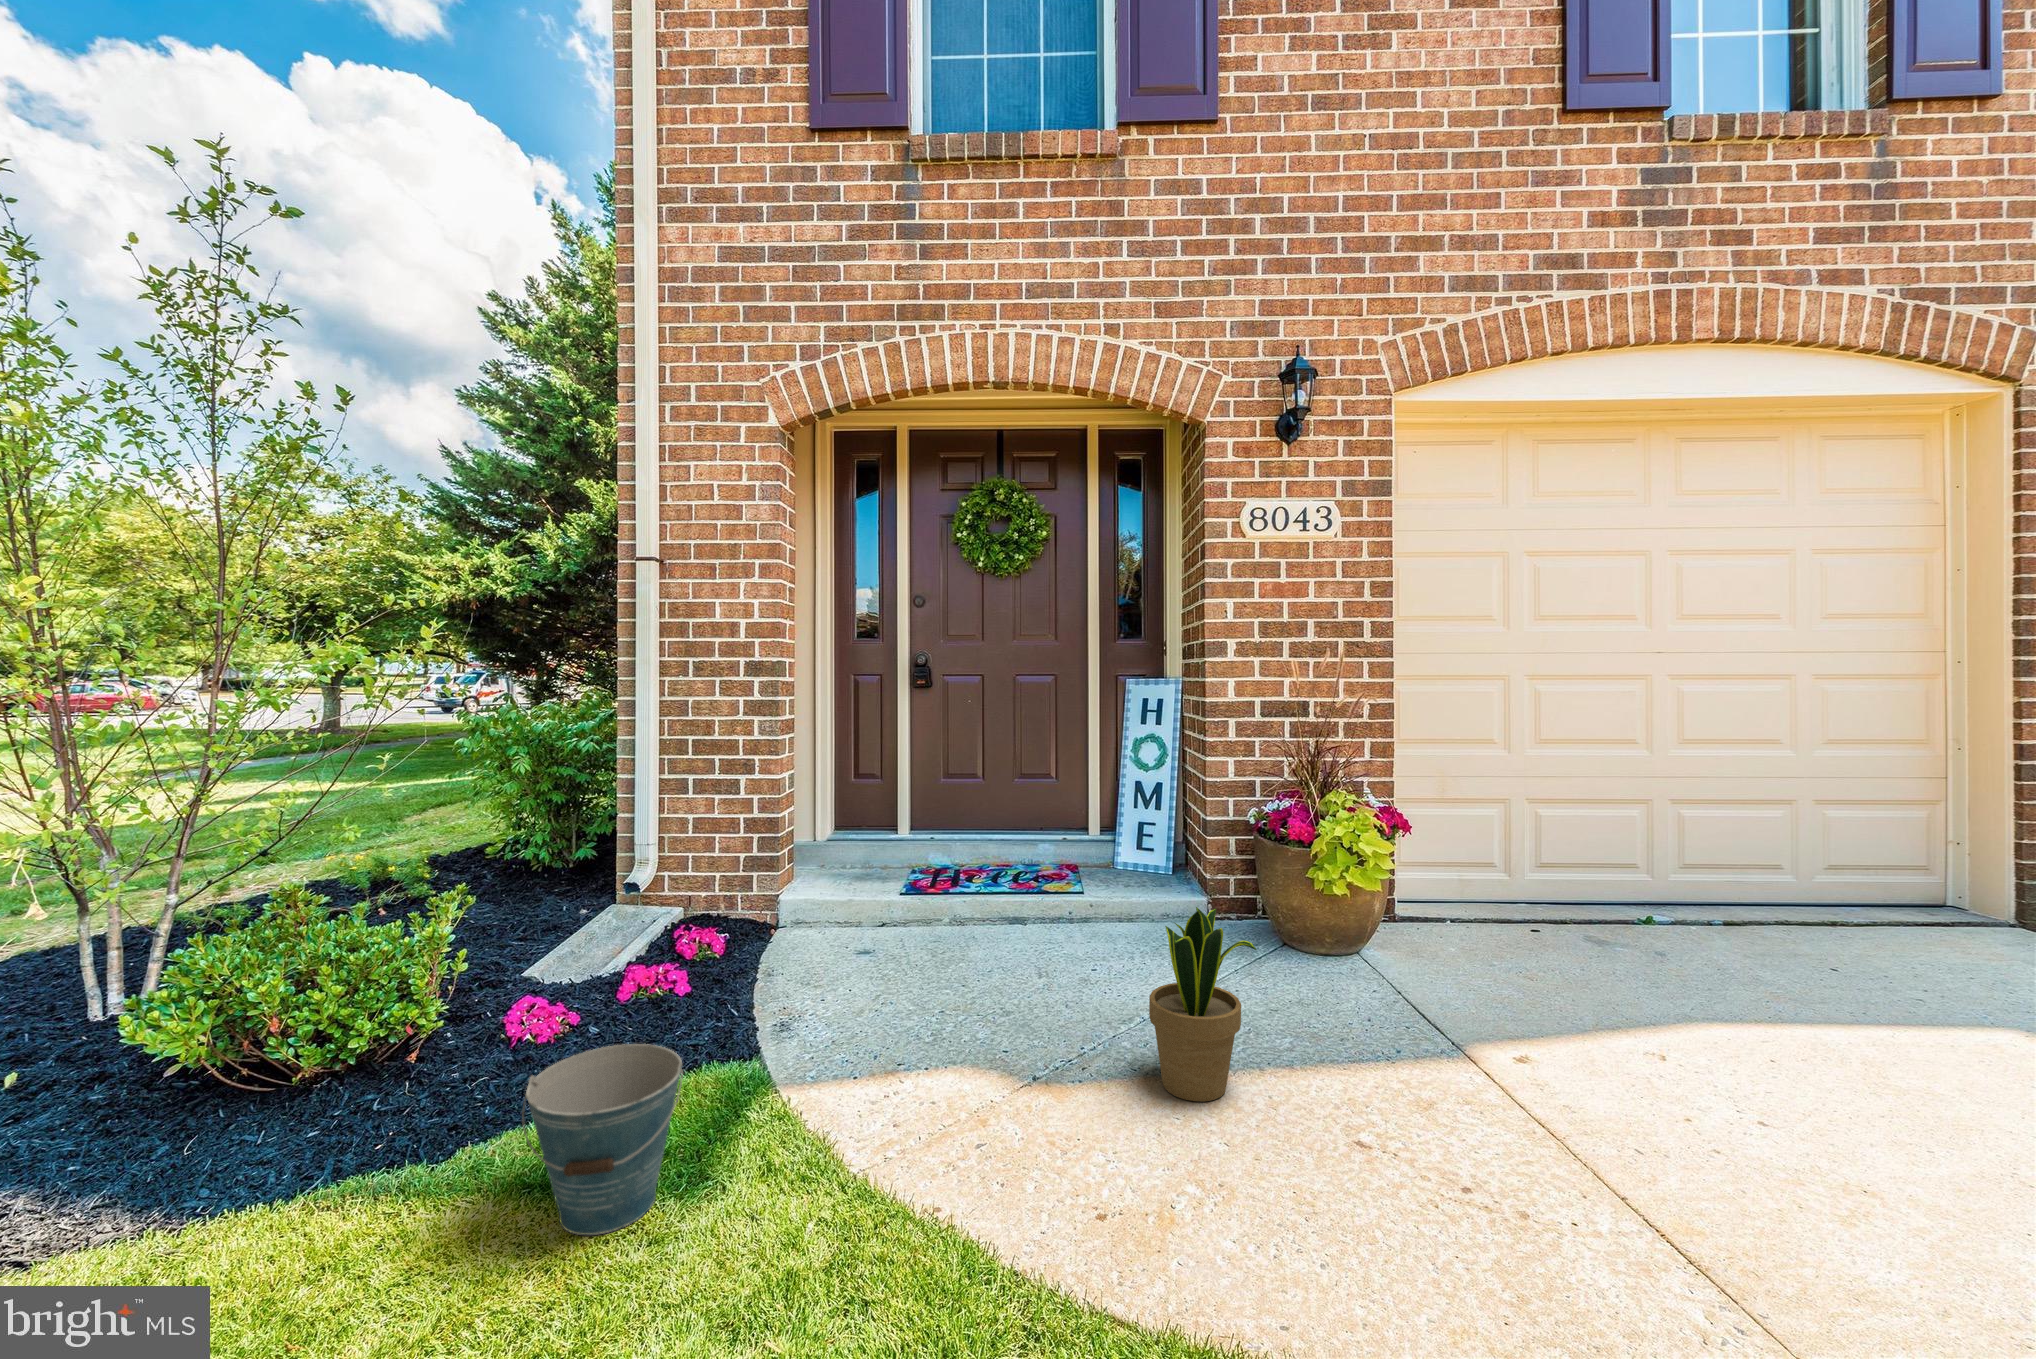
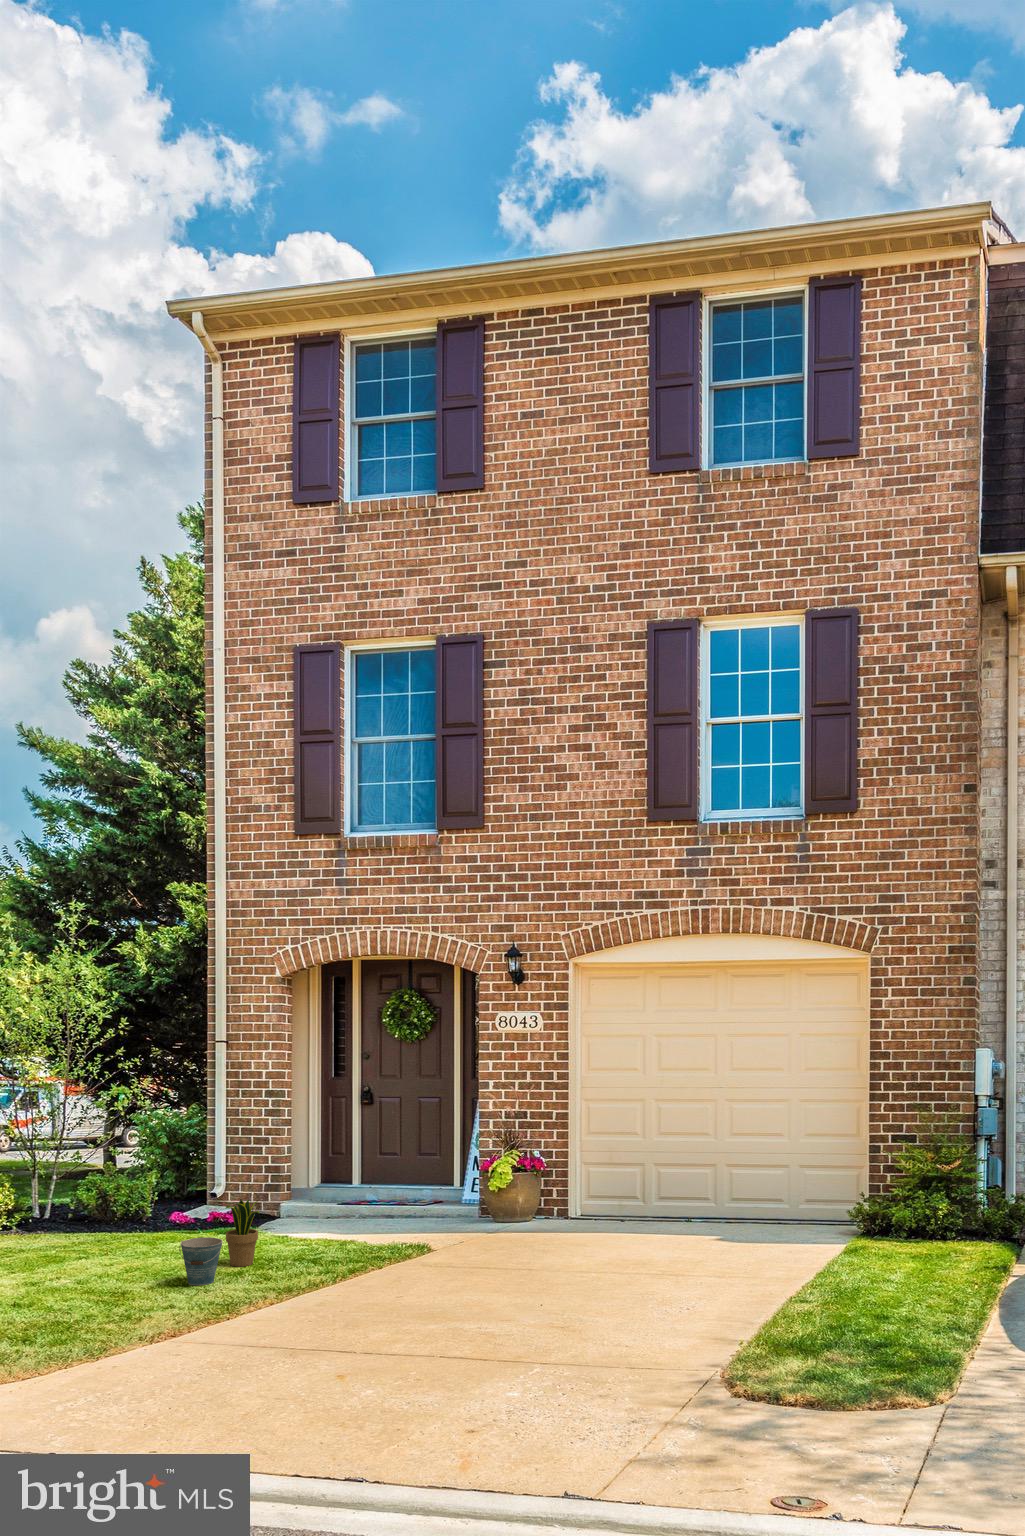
potted plant: present [1149,907,1257,1102] -> present [226,1199,259,1267]

